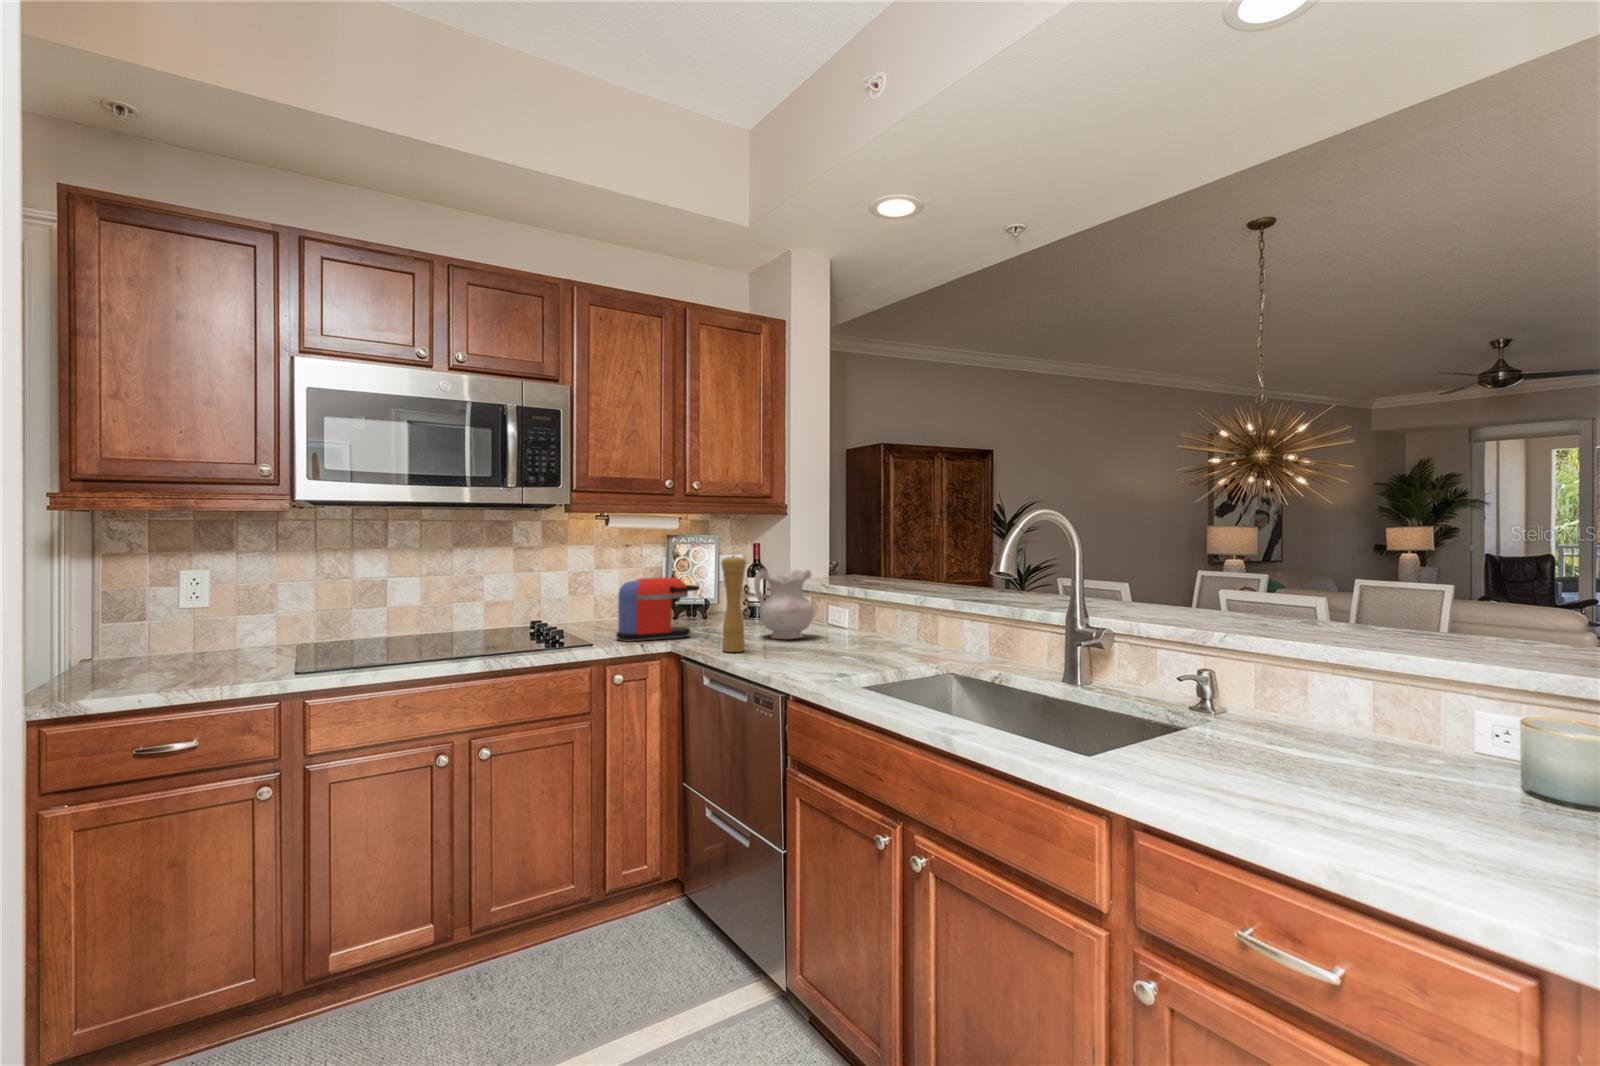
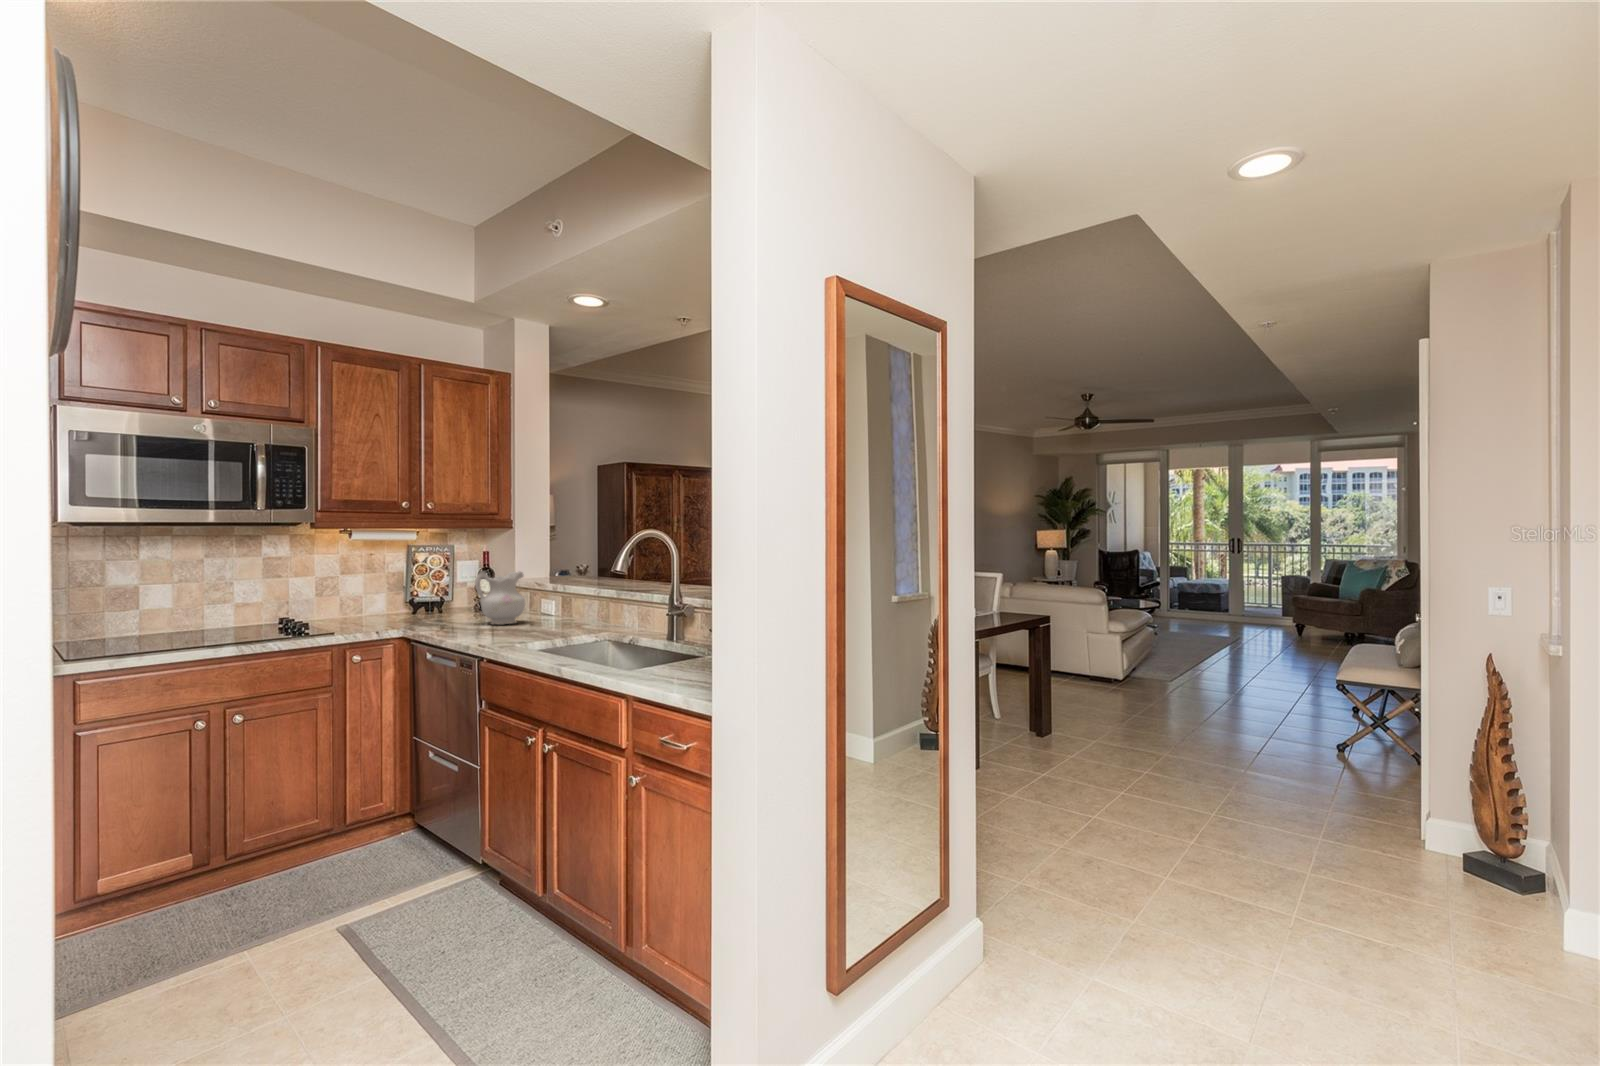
pepper mill: present [721,556,746,652] -> none [442,562,462,634]
coffee maker: present [616,577,700,642] -> none [356,579,430,630]

